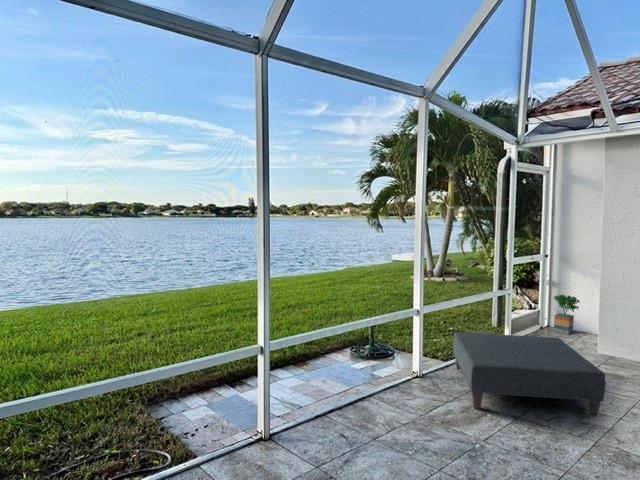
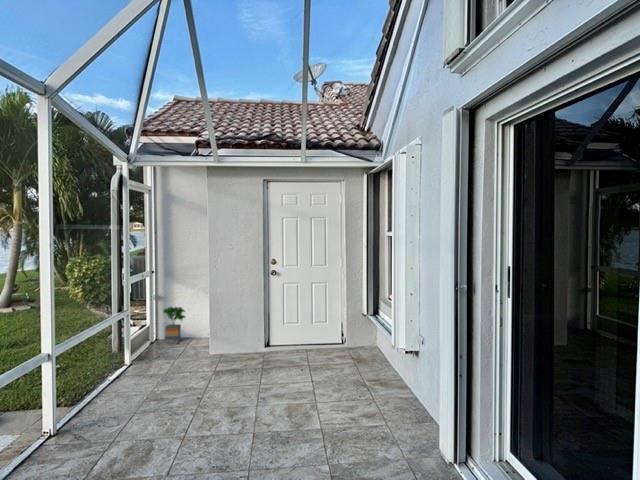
ottoman: present [453,332,606,416] -> none [88,348,246,447]

